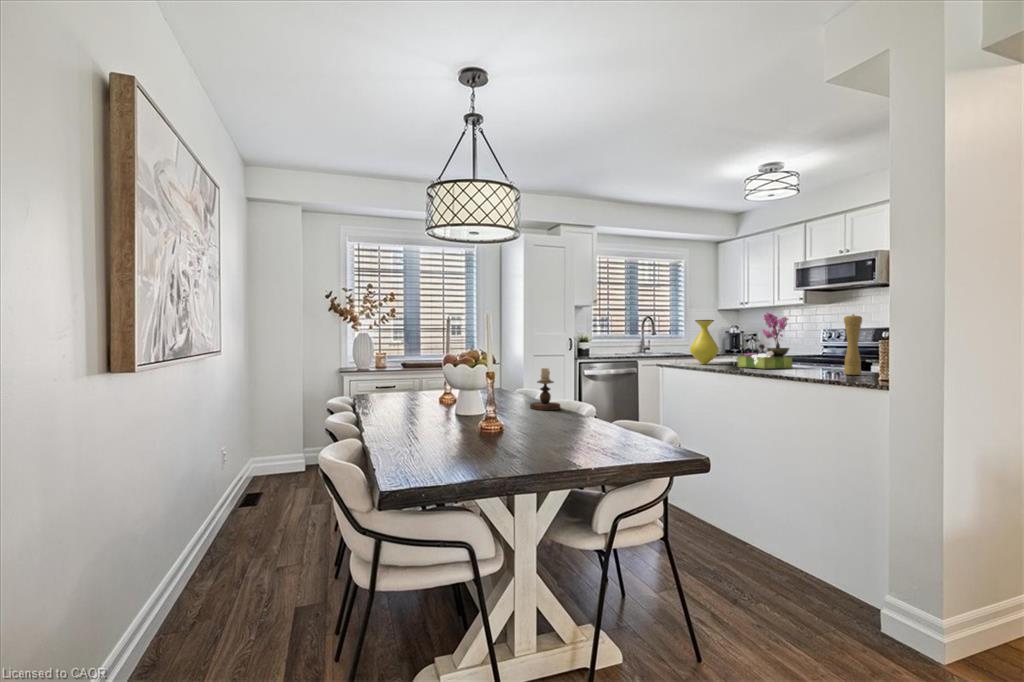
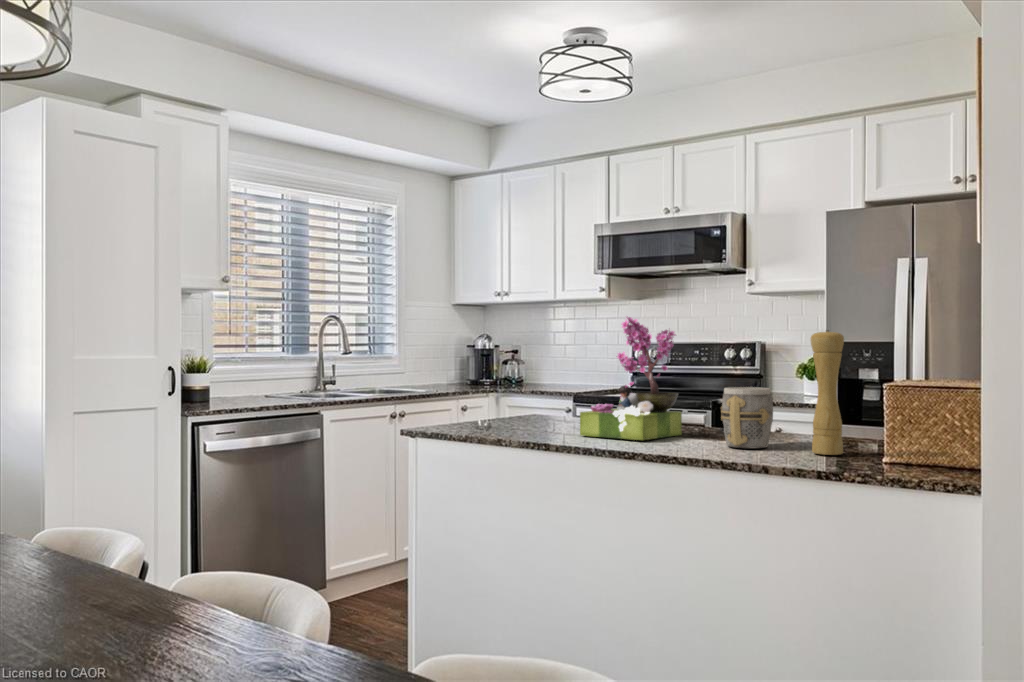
vase: present [690,320,719,364] -> none [470,331,528,428]
mug: none [802,344,835,372] -> present [721,387,773,449]
candlestick: present [530,368,560,410] -> none [90,493,199,644]

